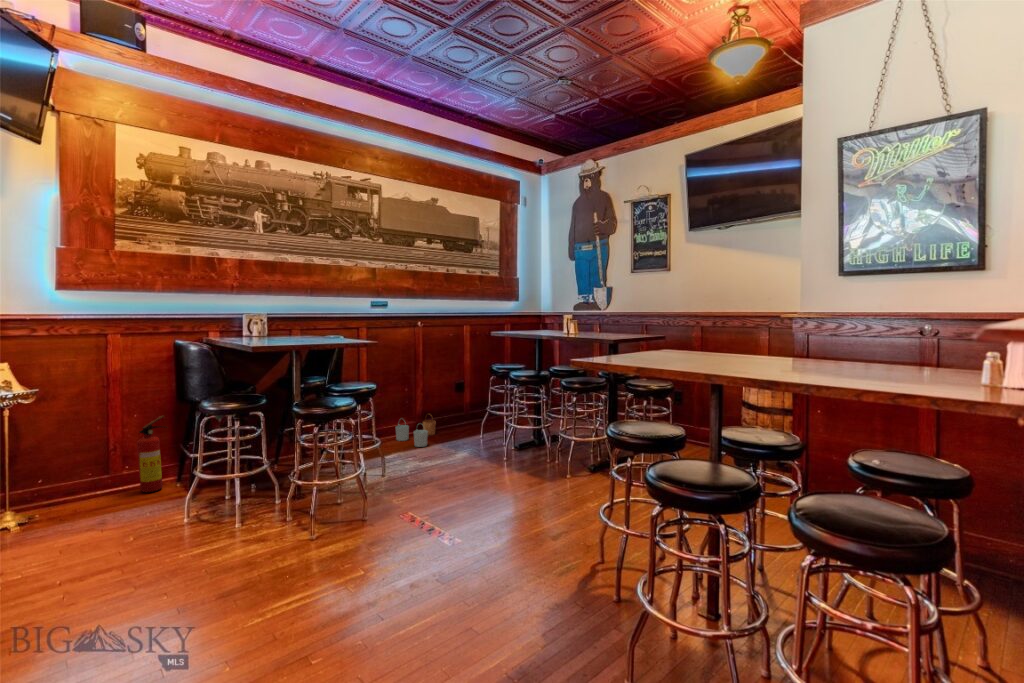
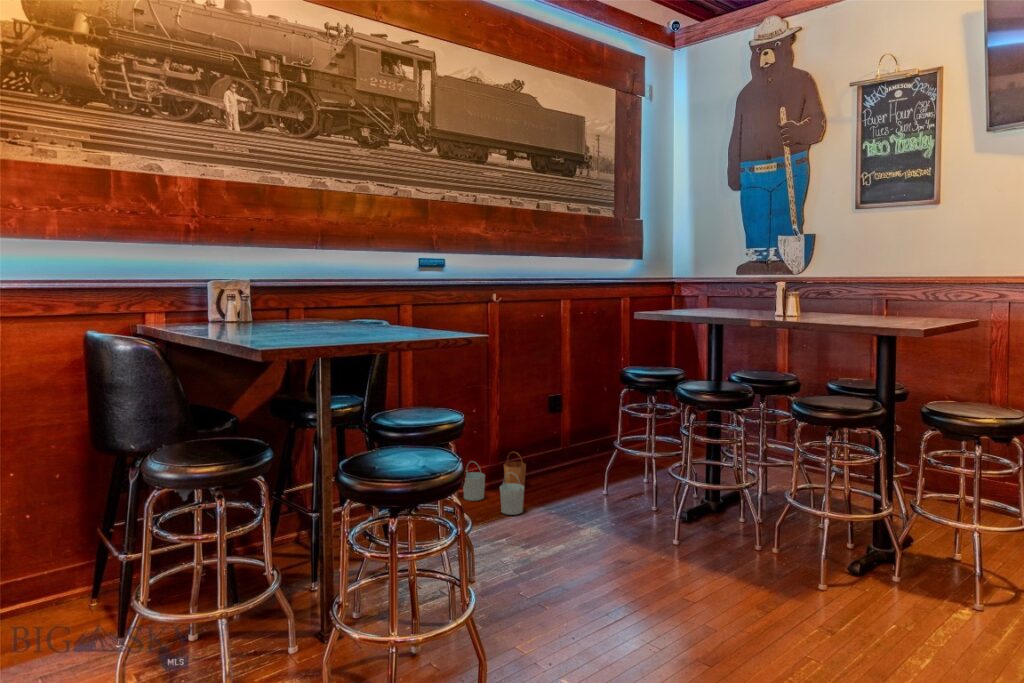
fire extinguisher: present [137,416,168,492] -> none [17,474,76,622]

